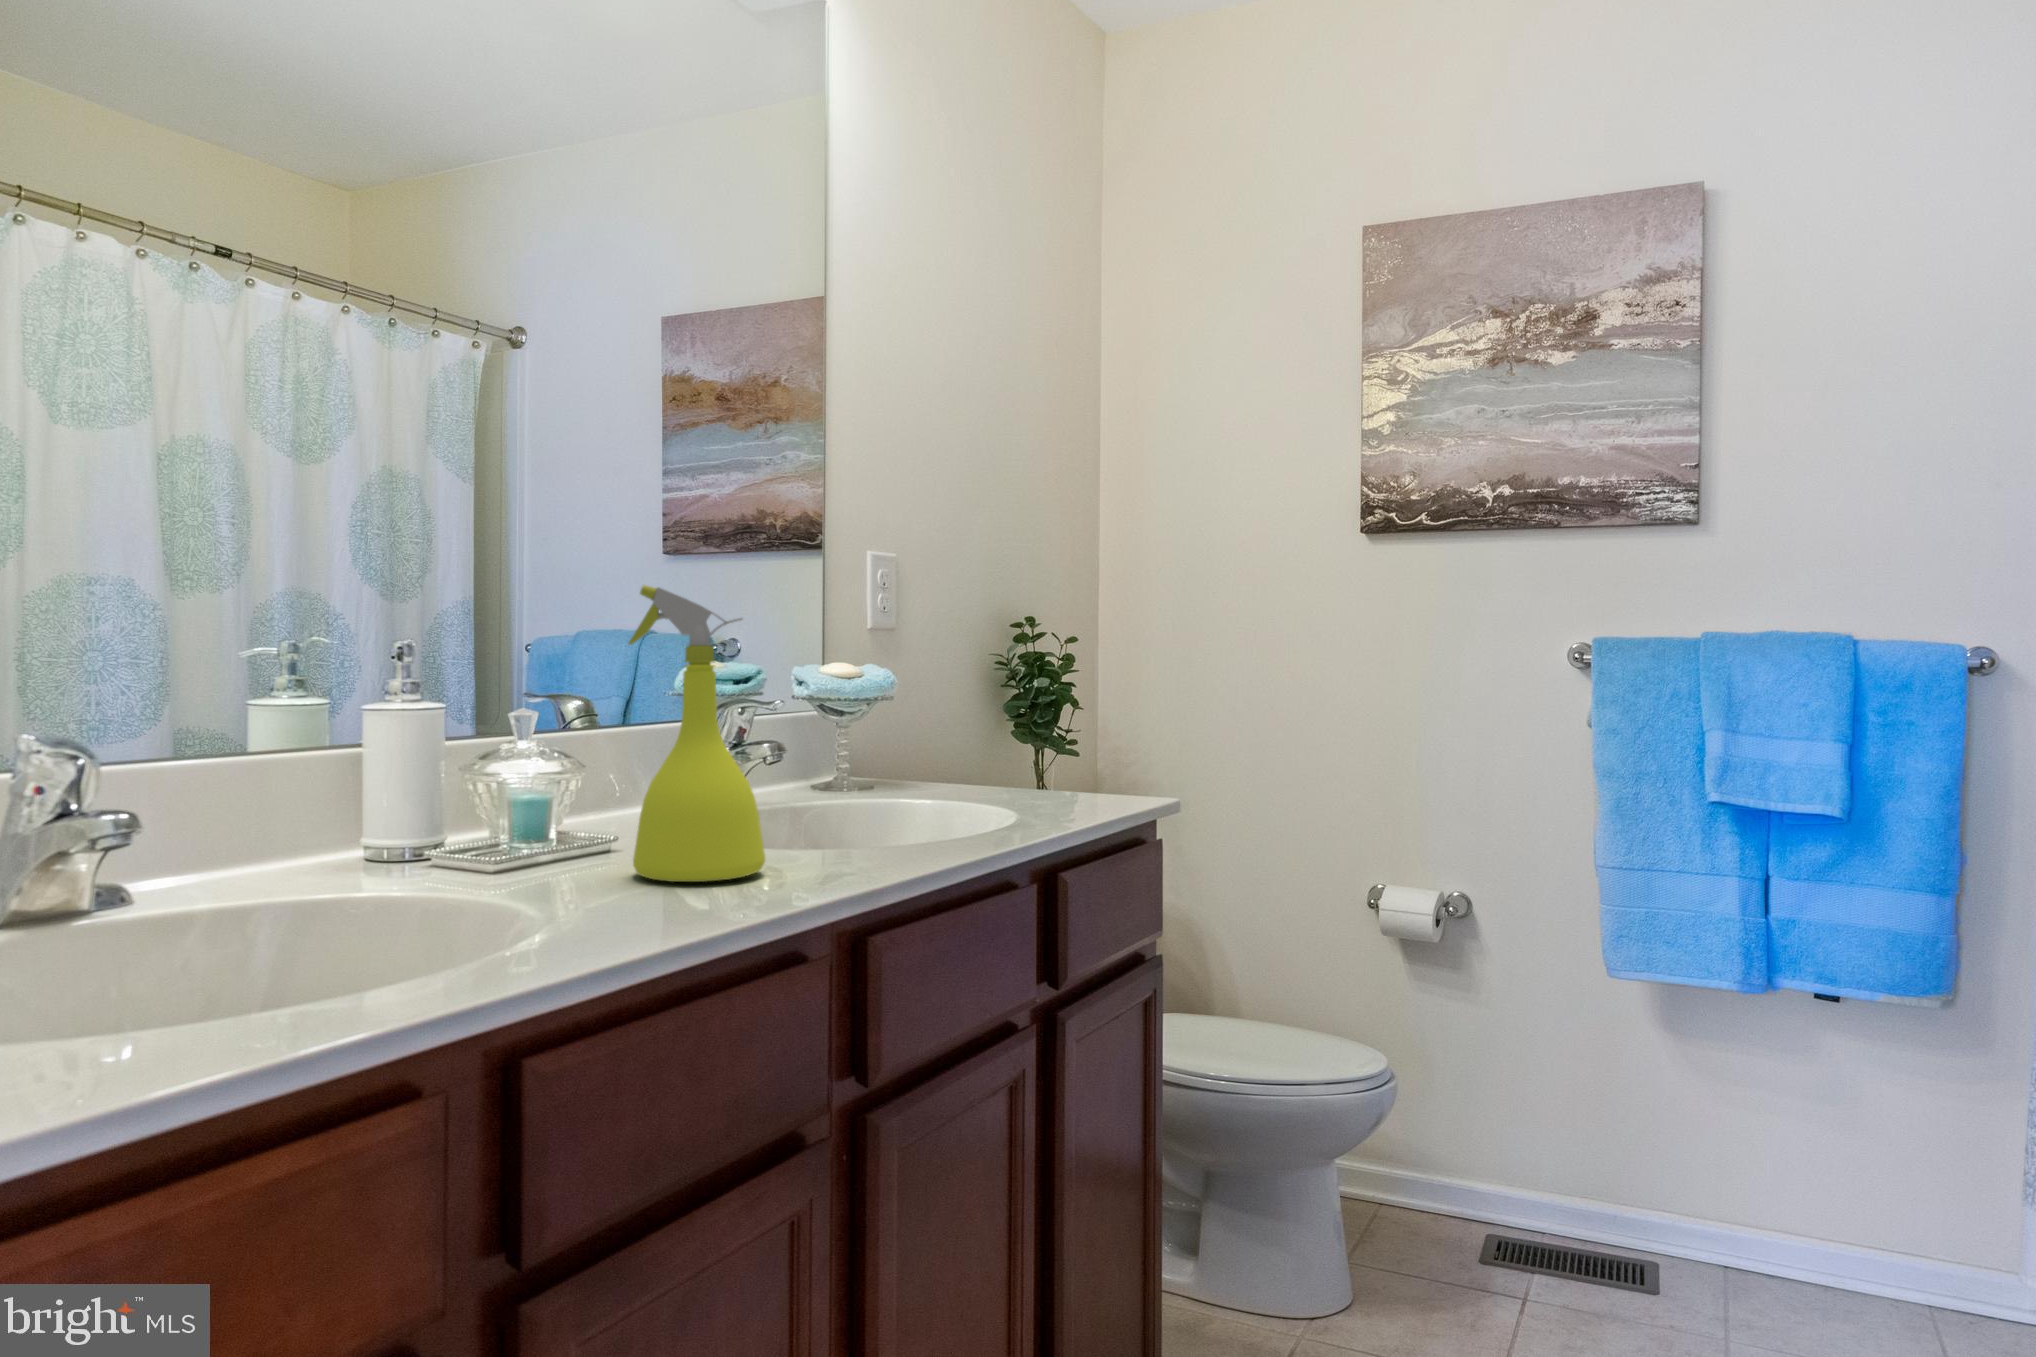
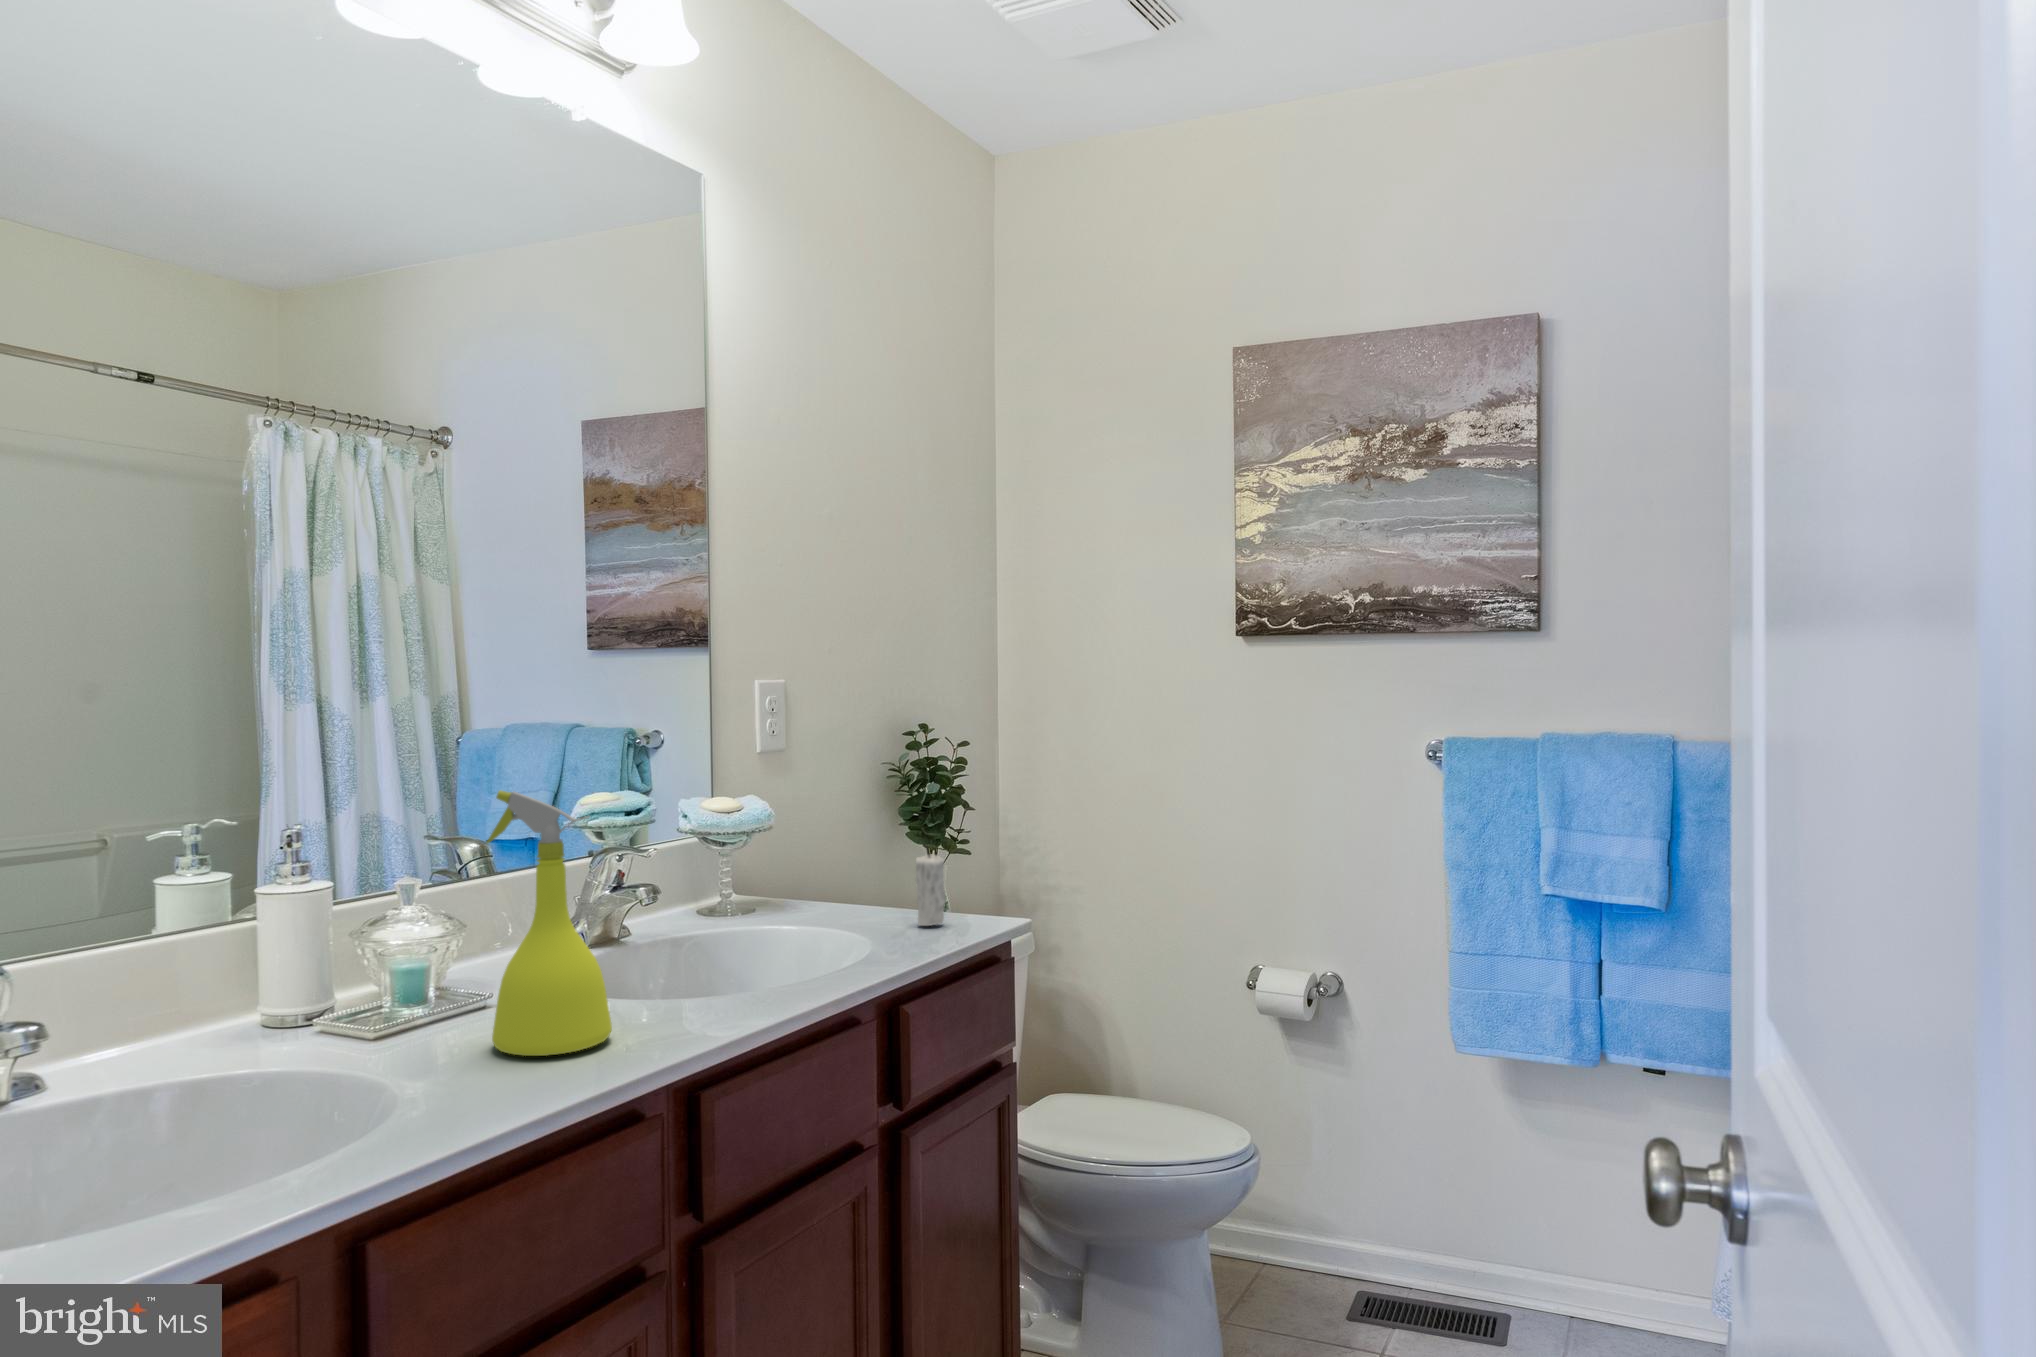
candle: none [1052,712,1084,804] -> present [916,854,945,926]

